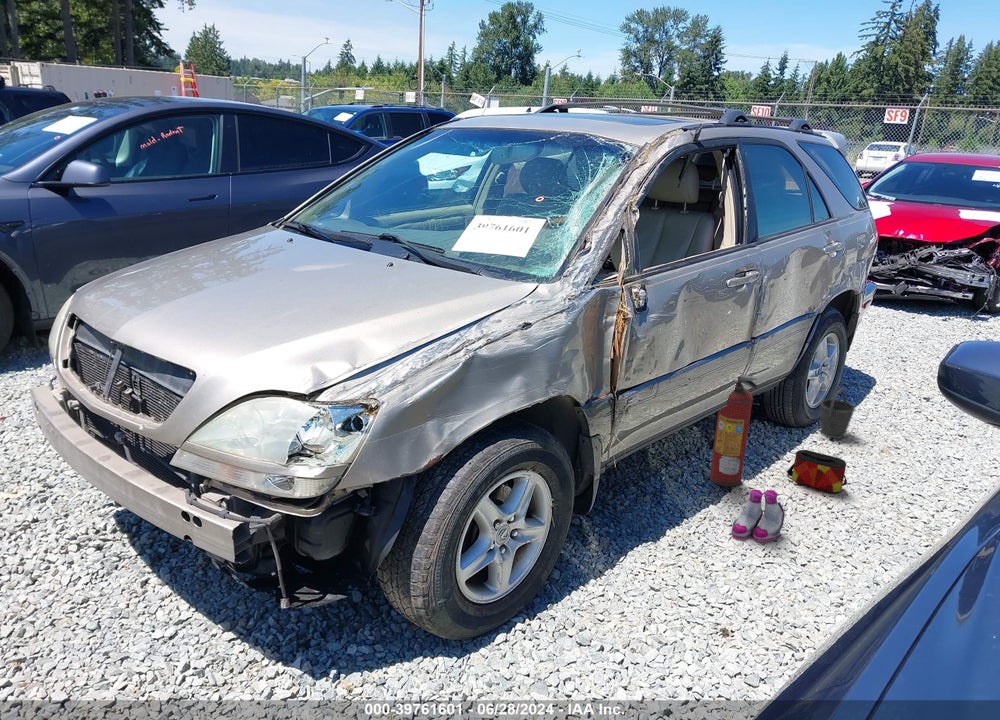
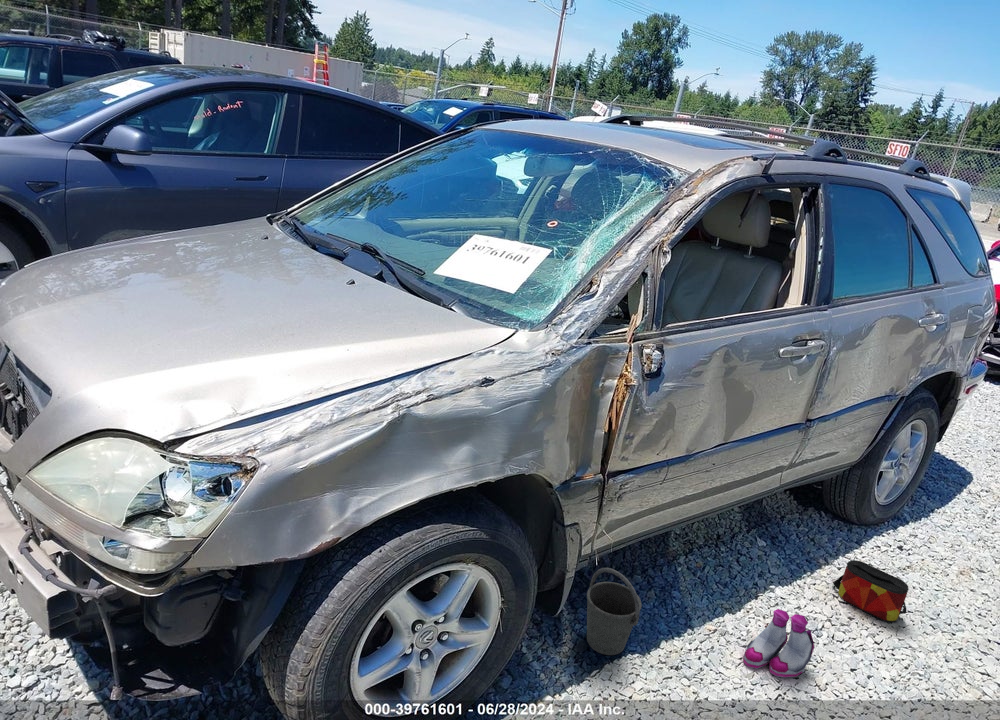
fire extinguisher: present [709,375,760,487] -> none [735,459,812,592]
bucket: present [820,388,855,439] -> present [587,568,641,655]

